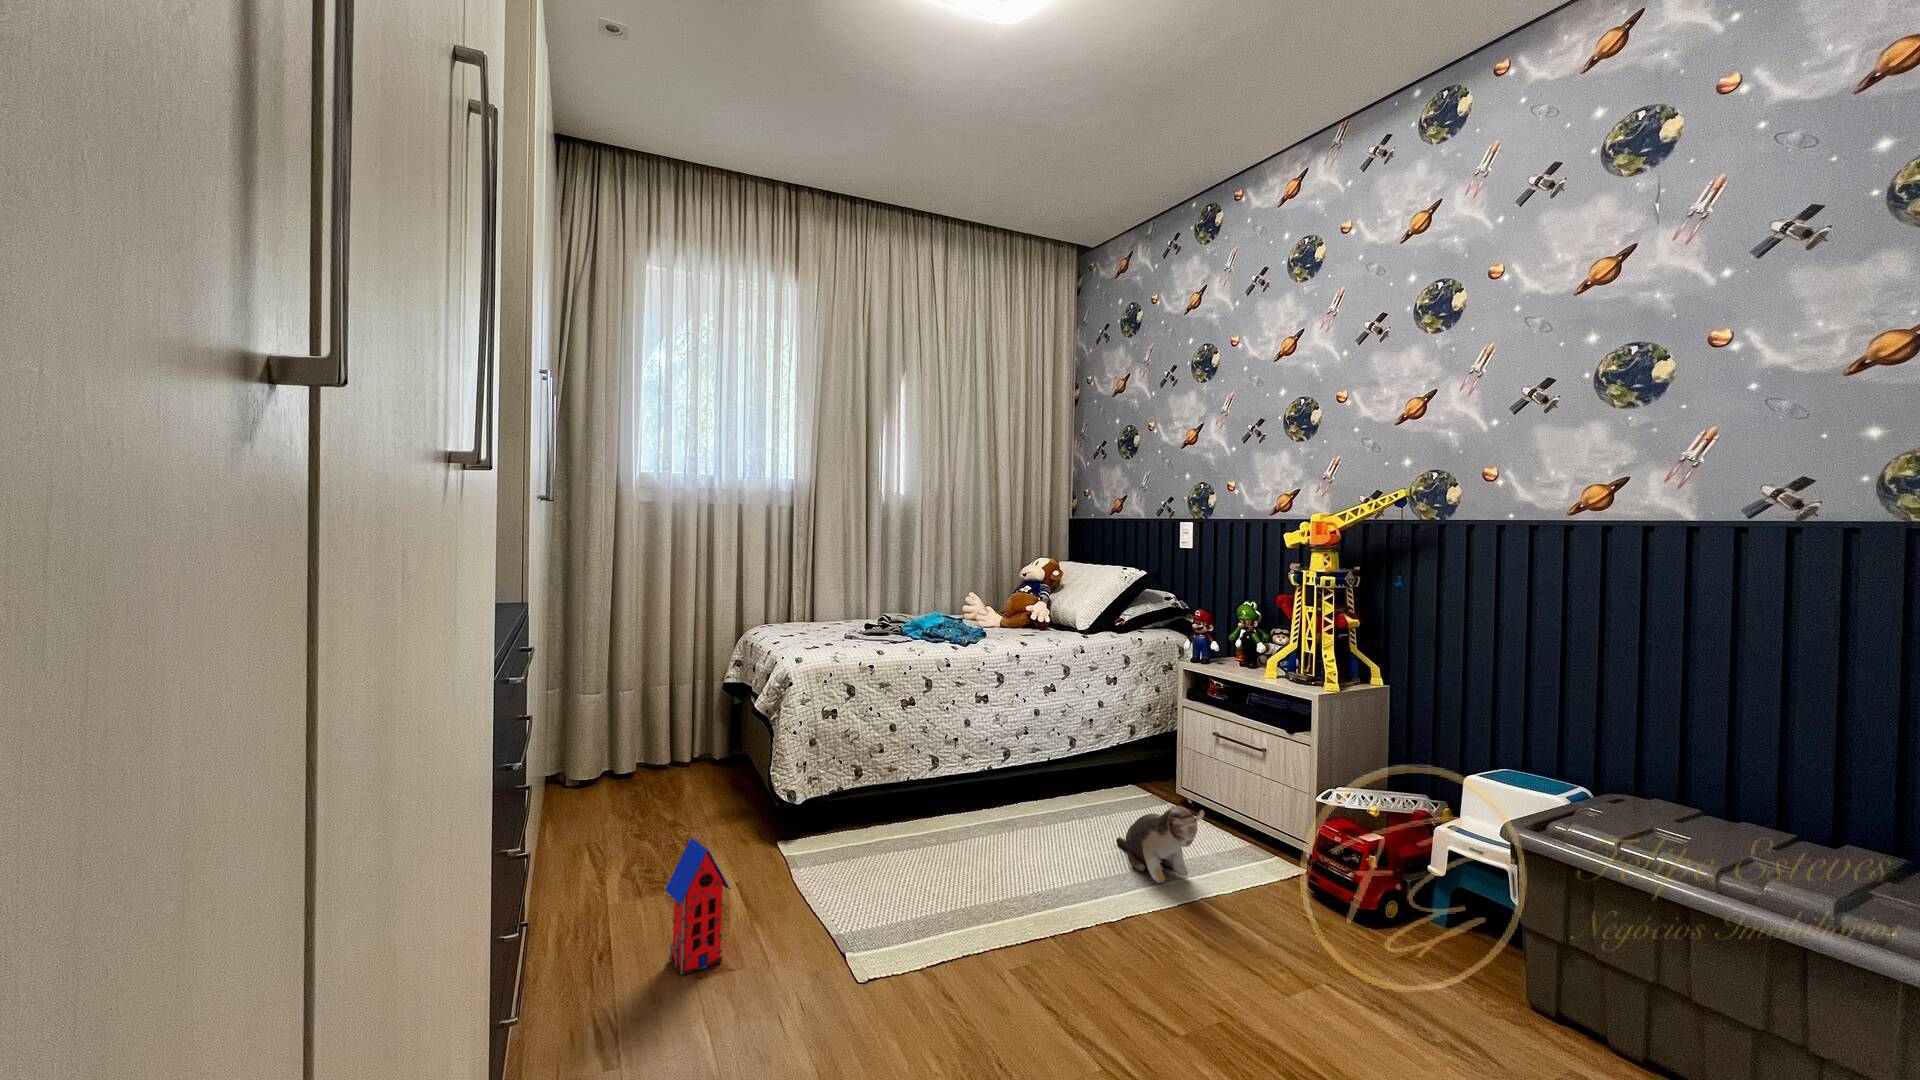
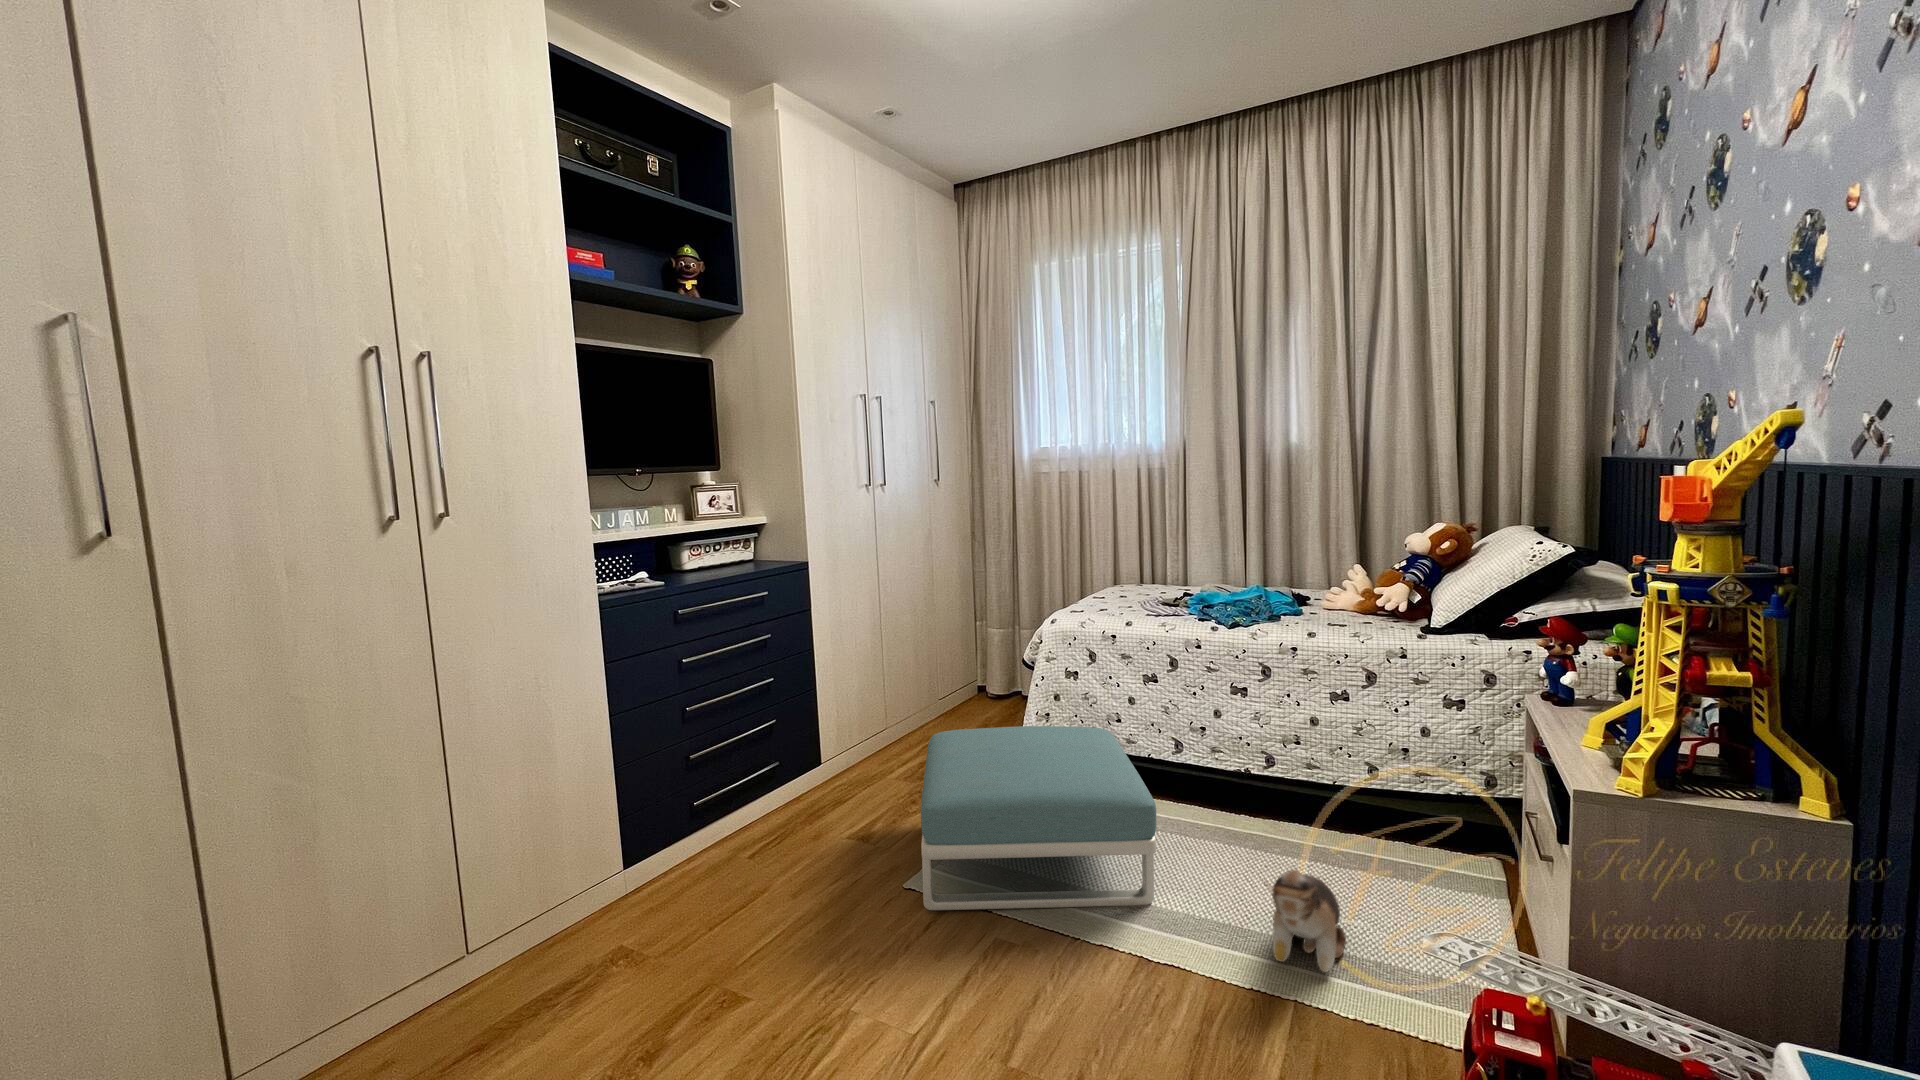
footstool: none [762,758,1061,984] -> present [921,726,1156,910]
toy house: present [665,838,730,975] -> none [840,738,886,833]

